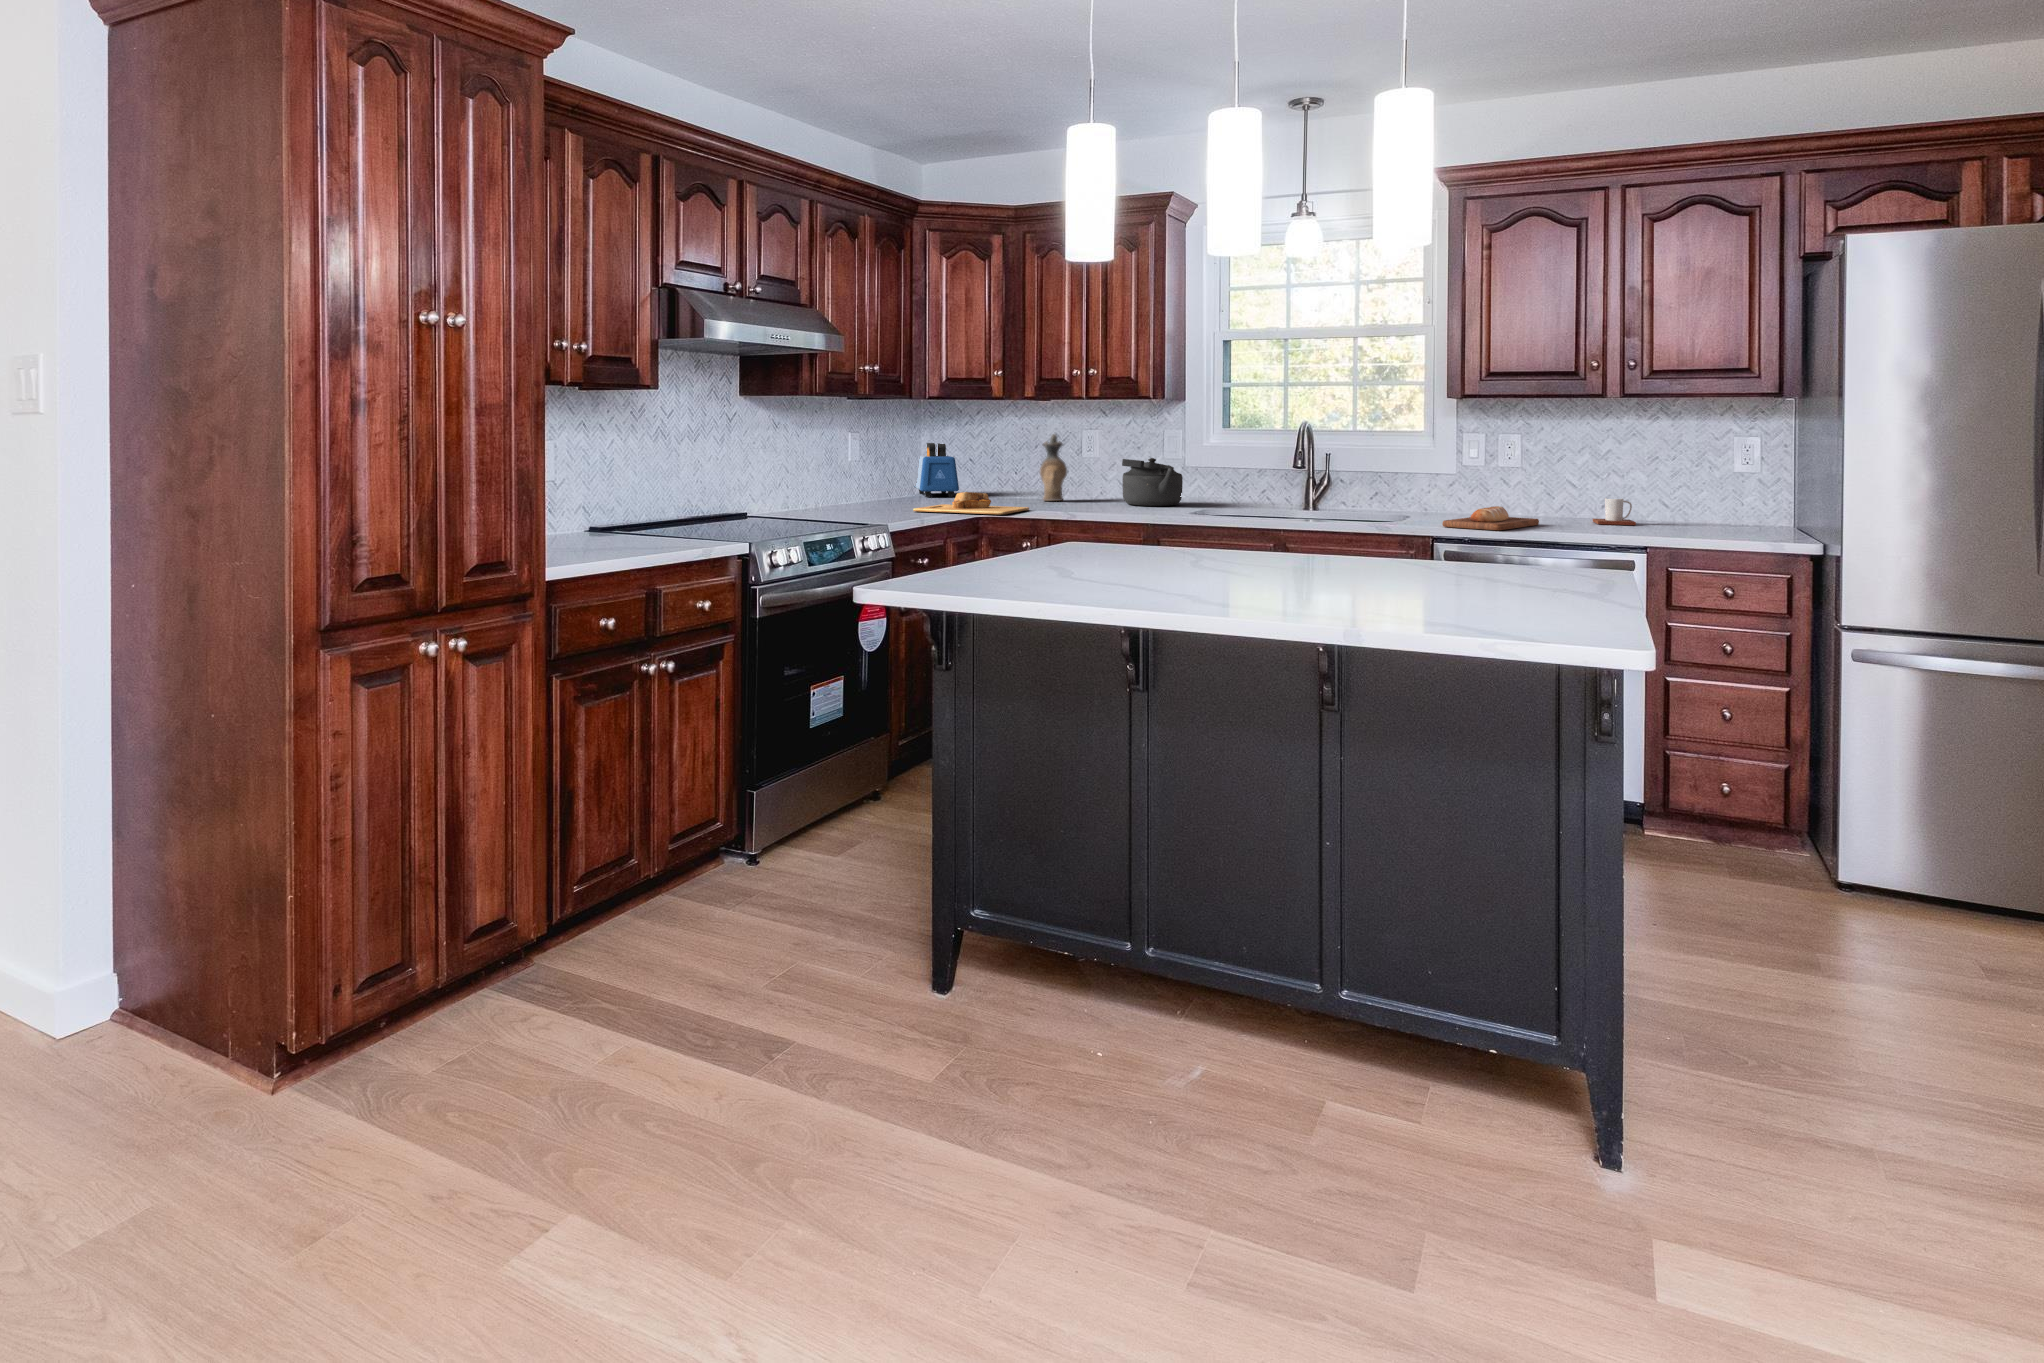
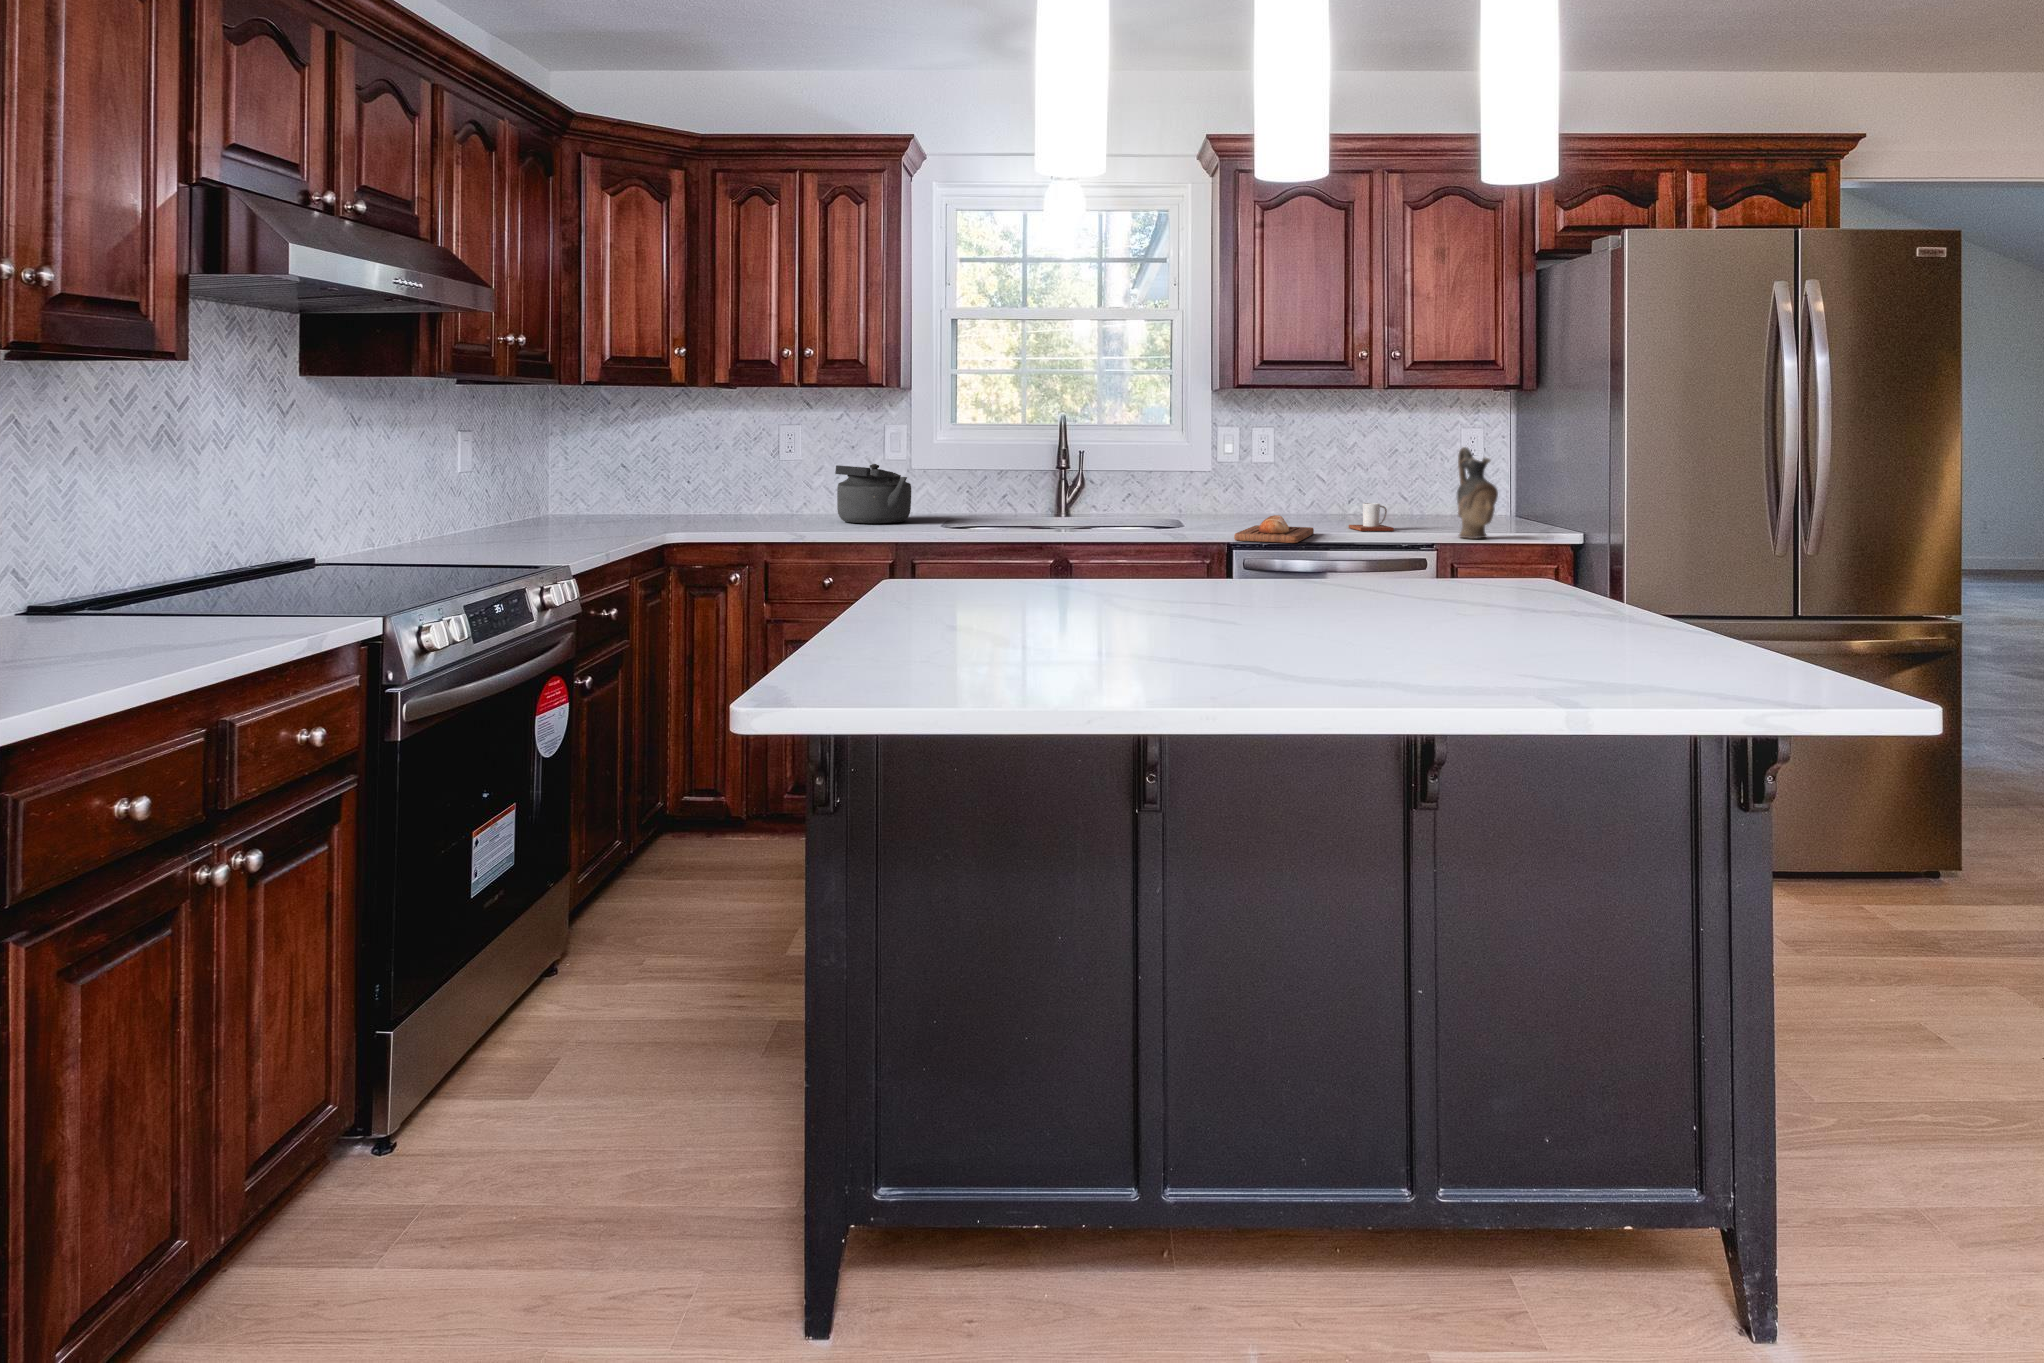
ceramic pitcher: present [1040,434,1067,501] -> present [1457,447,1498,539]
toaster: present [914,443,959,497] -> none [533,445,607,519]
cutting board: present [913,492,1029,514] -> none [573,514,734,544]

